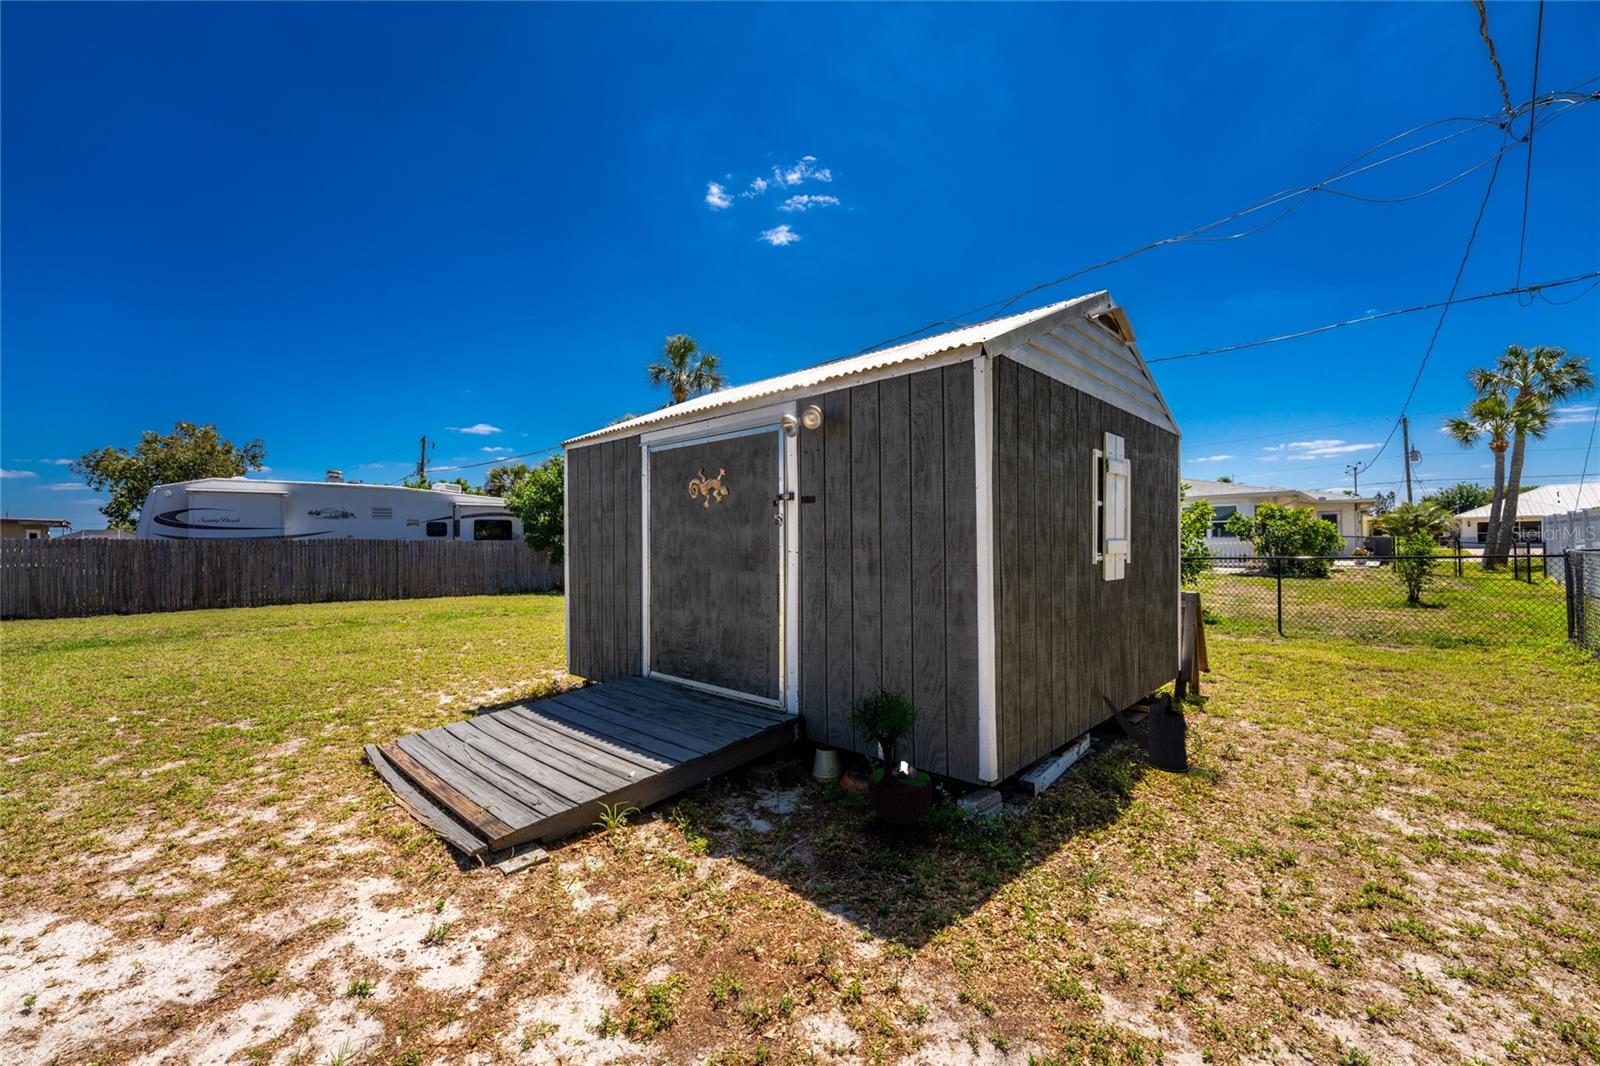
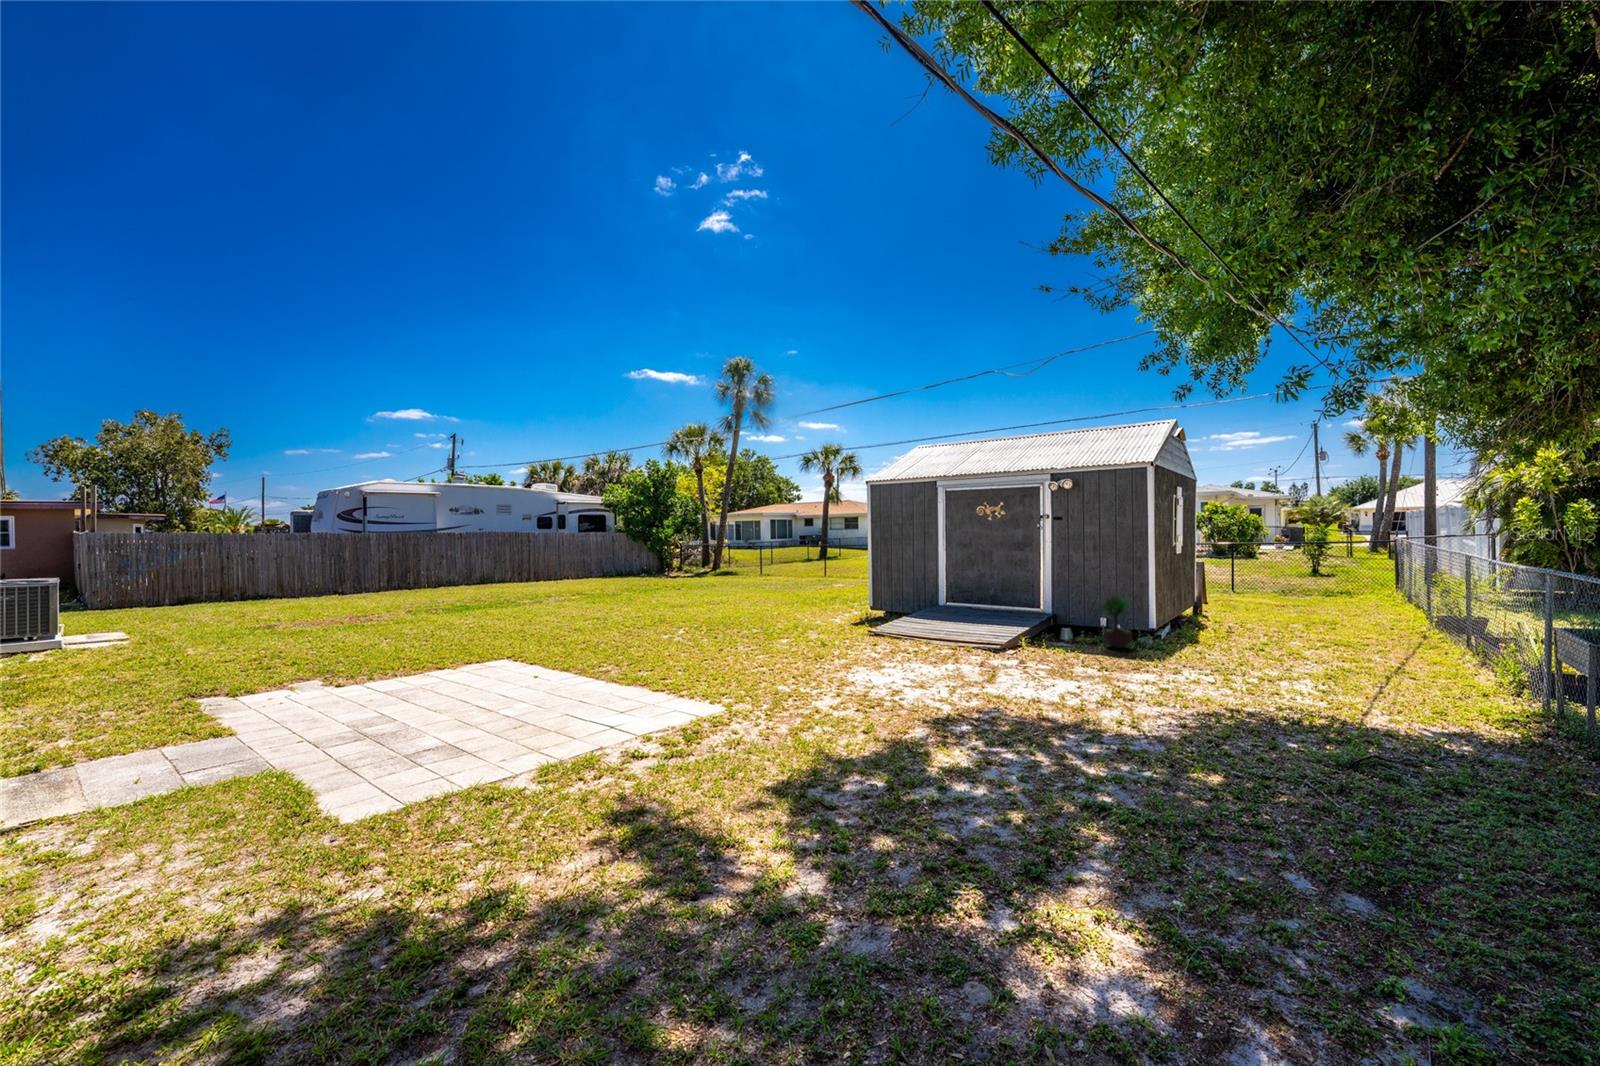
watering can: present [1102,692,1202,772] -> none [1175,602,1222,636]

